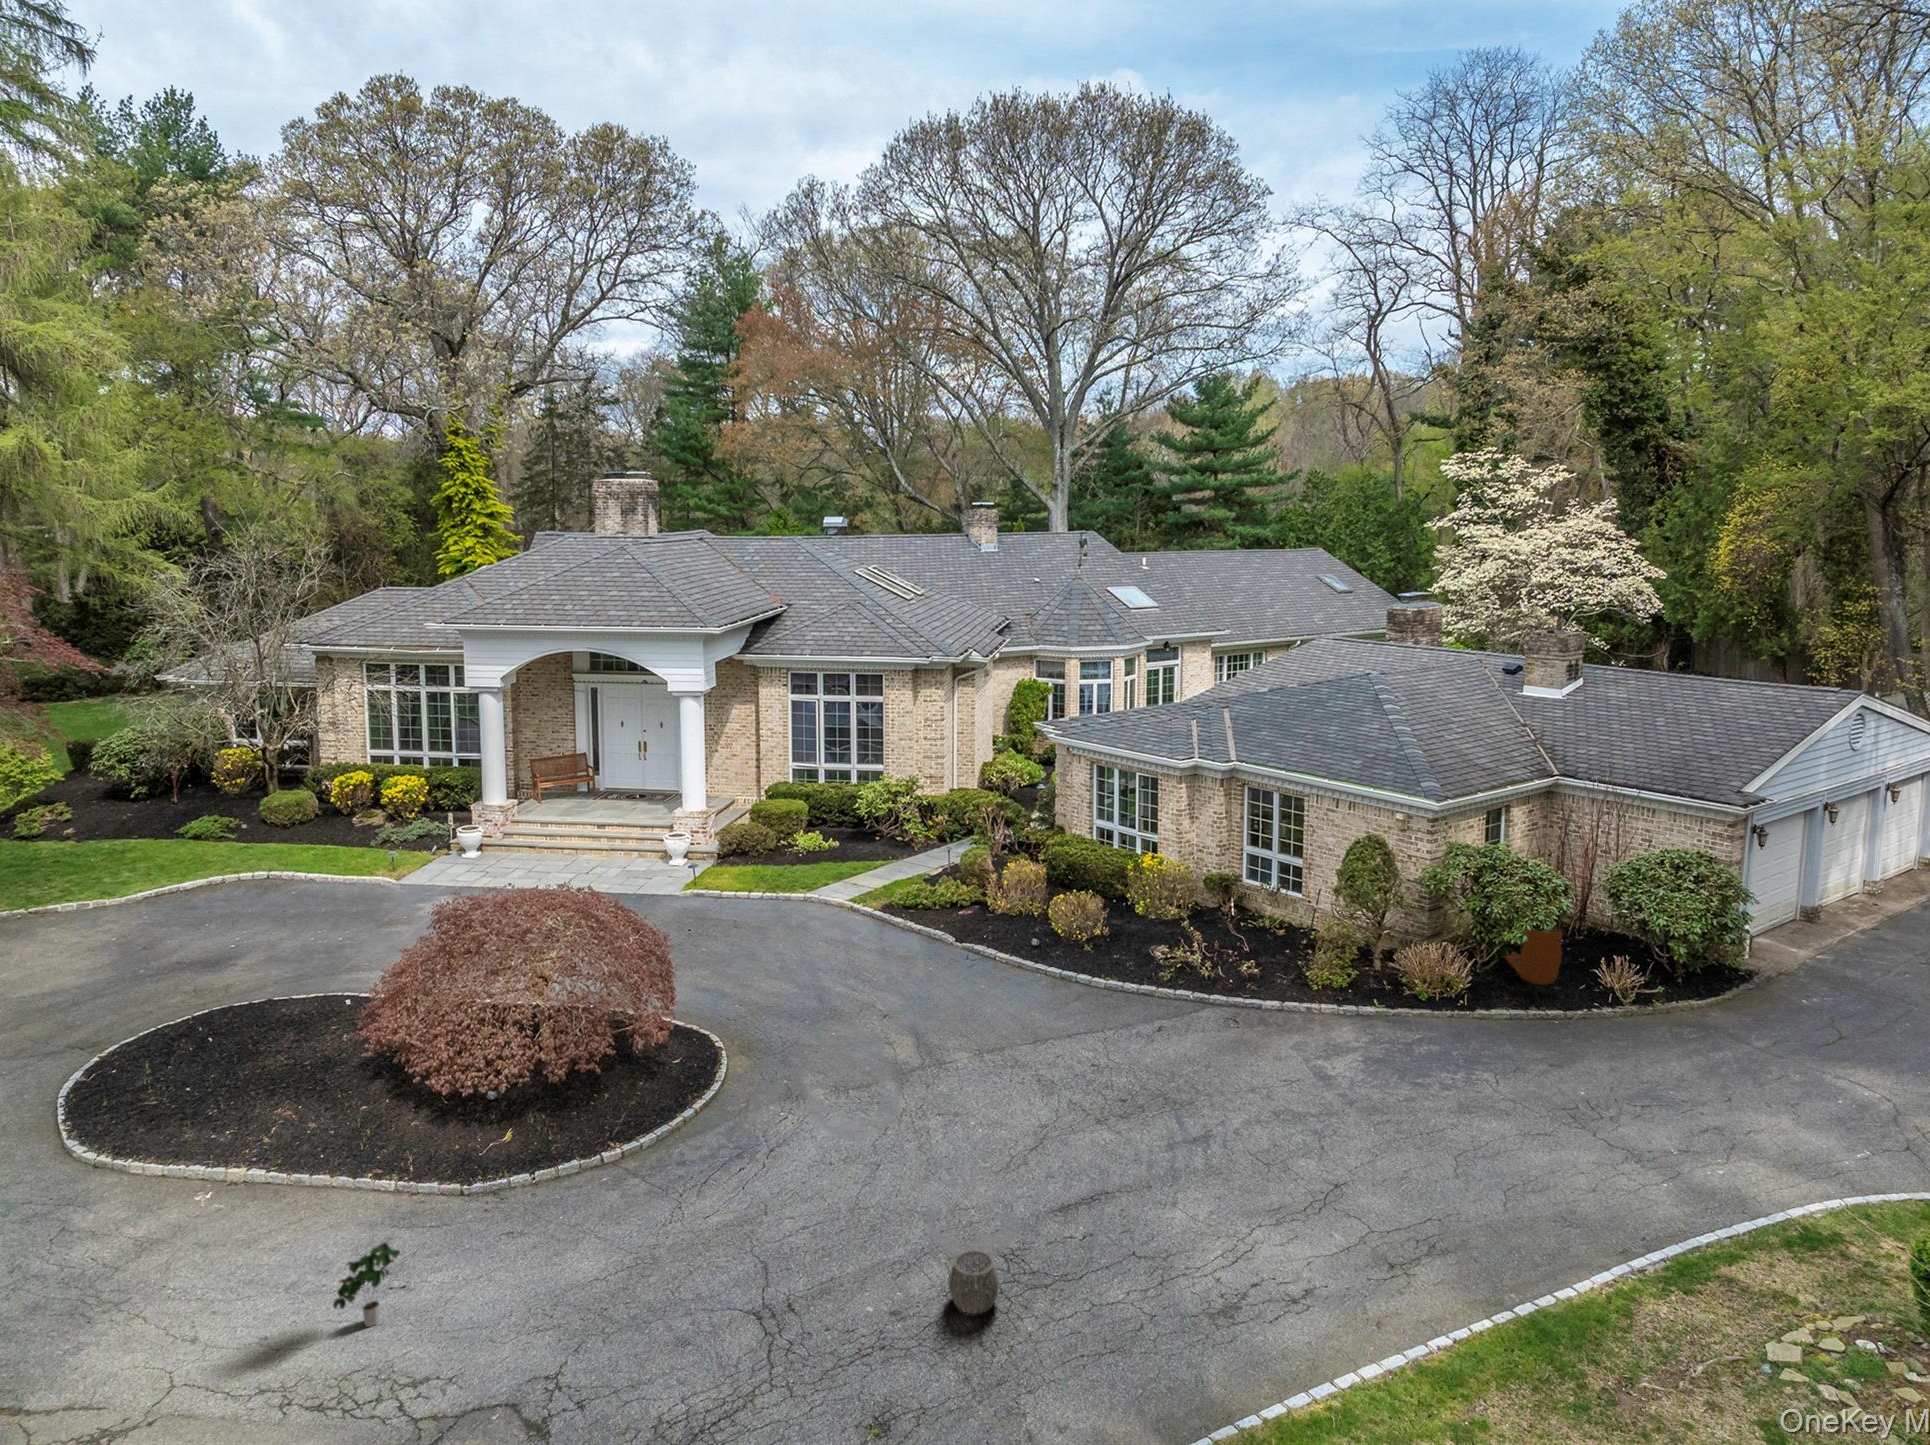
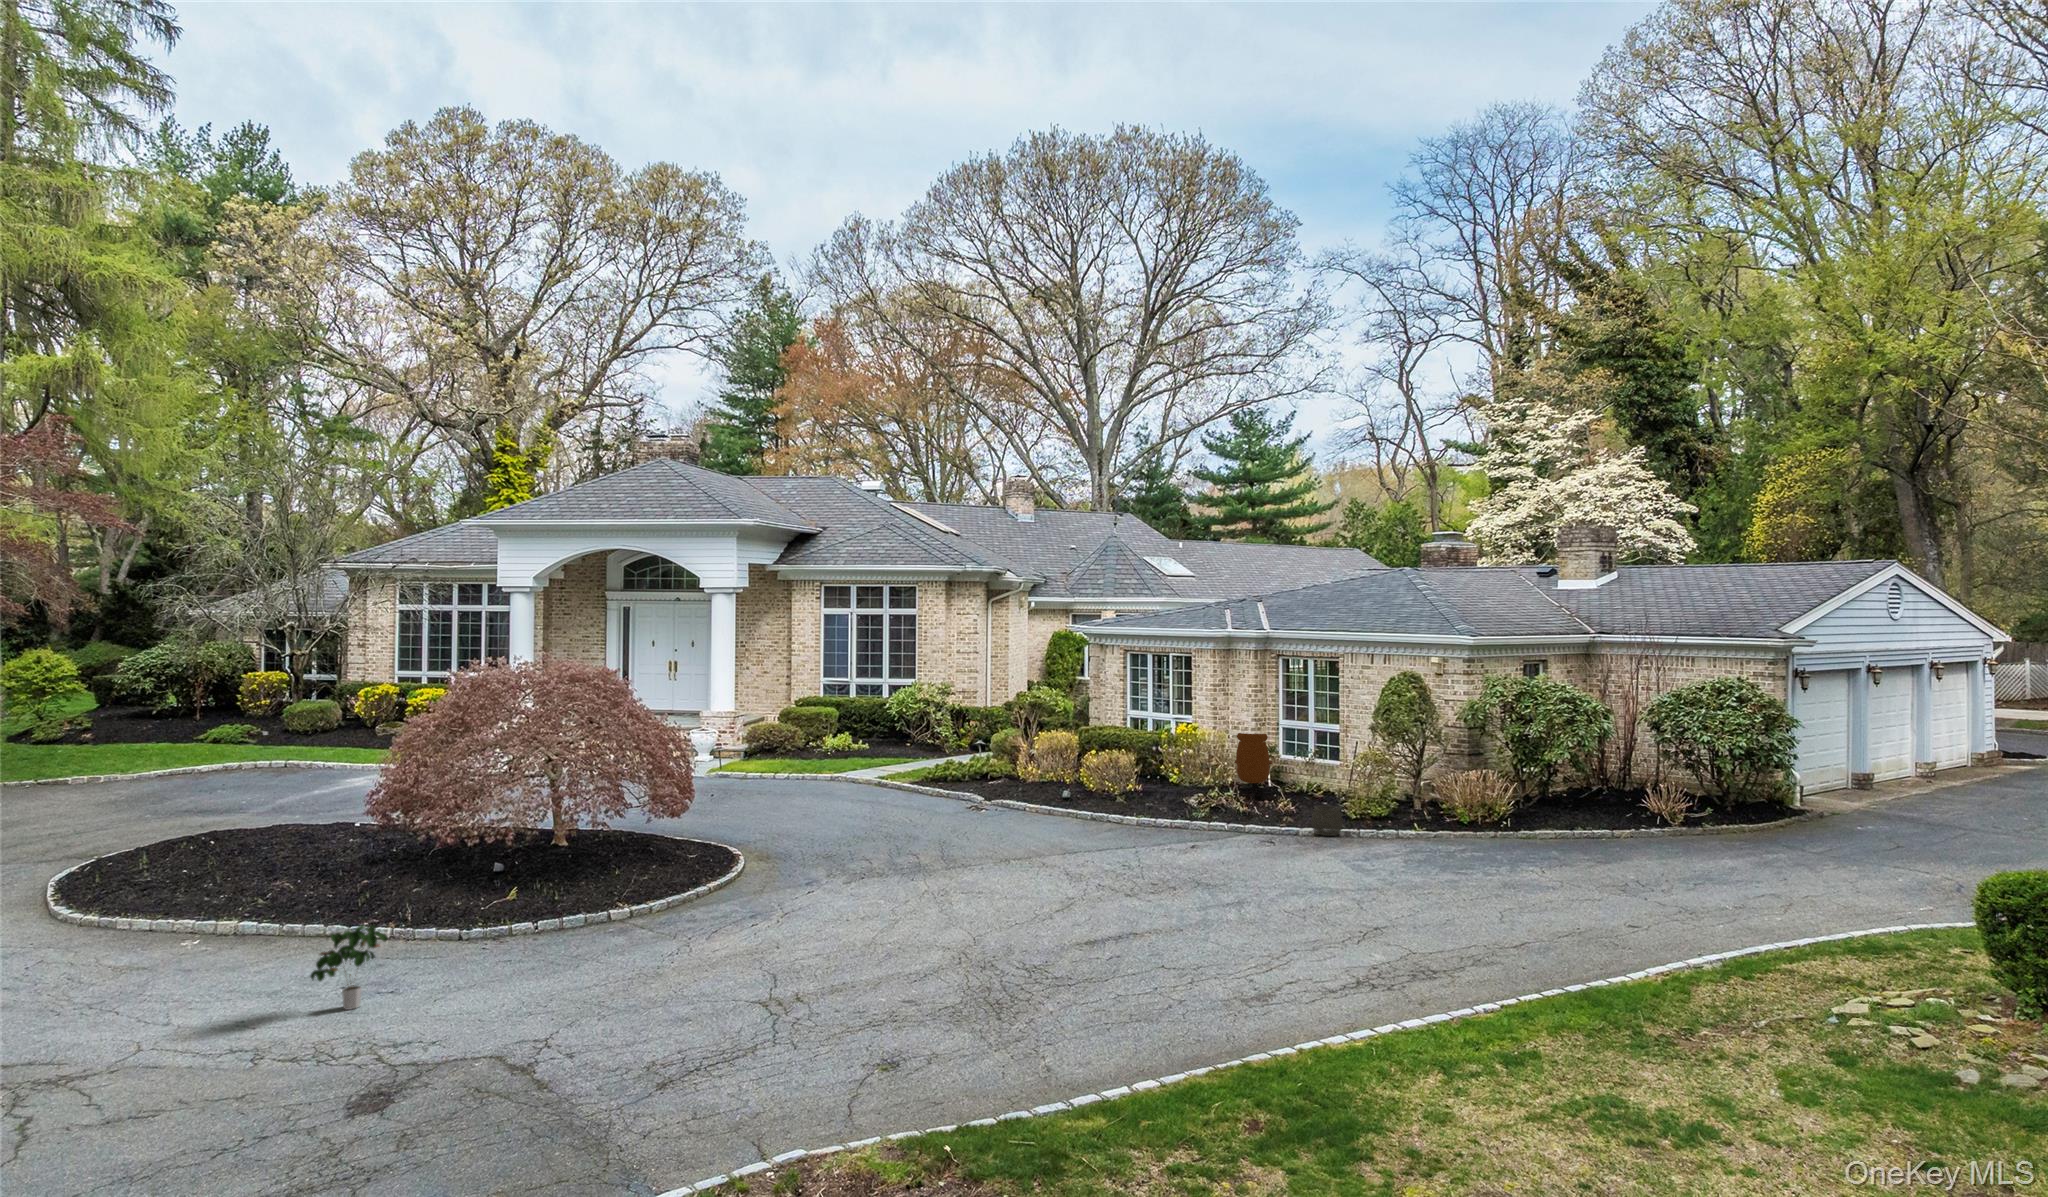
lounge chair: present [1505,929,1563,1002] -> present [1233,733,1275,800]
woven basket: present [949,1250,999,1314] -> present [1312,806,1343,836]

